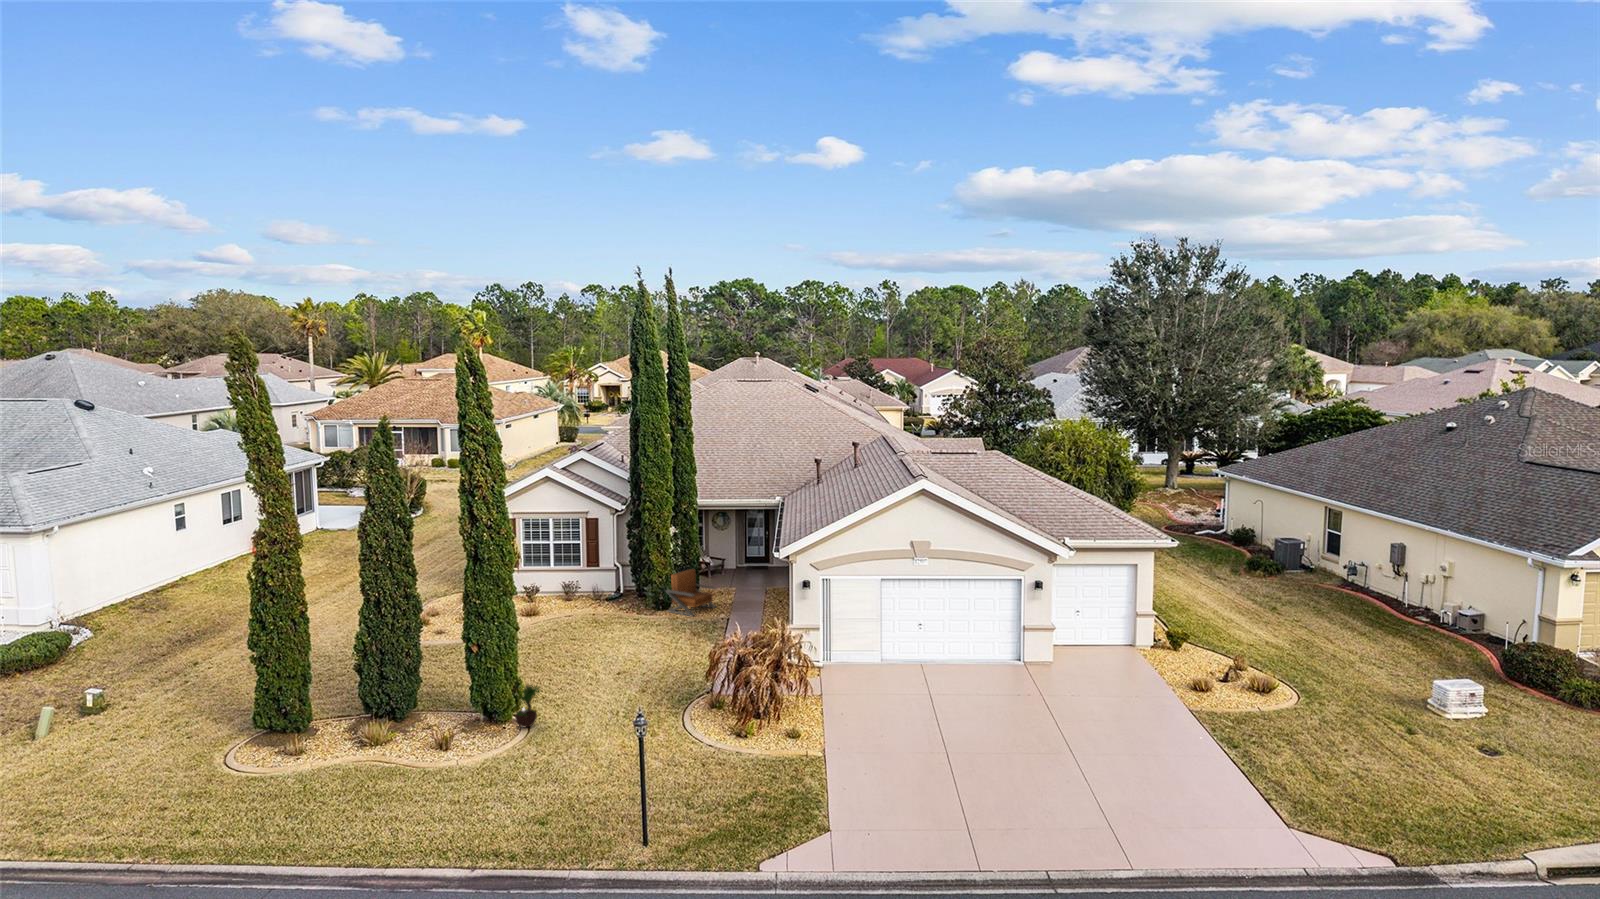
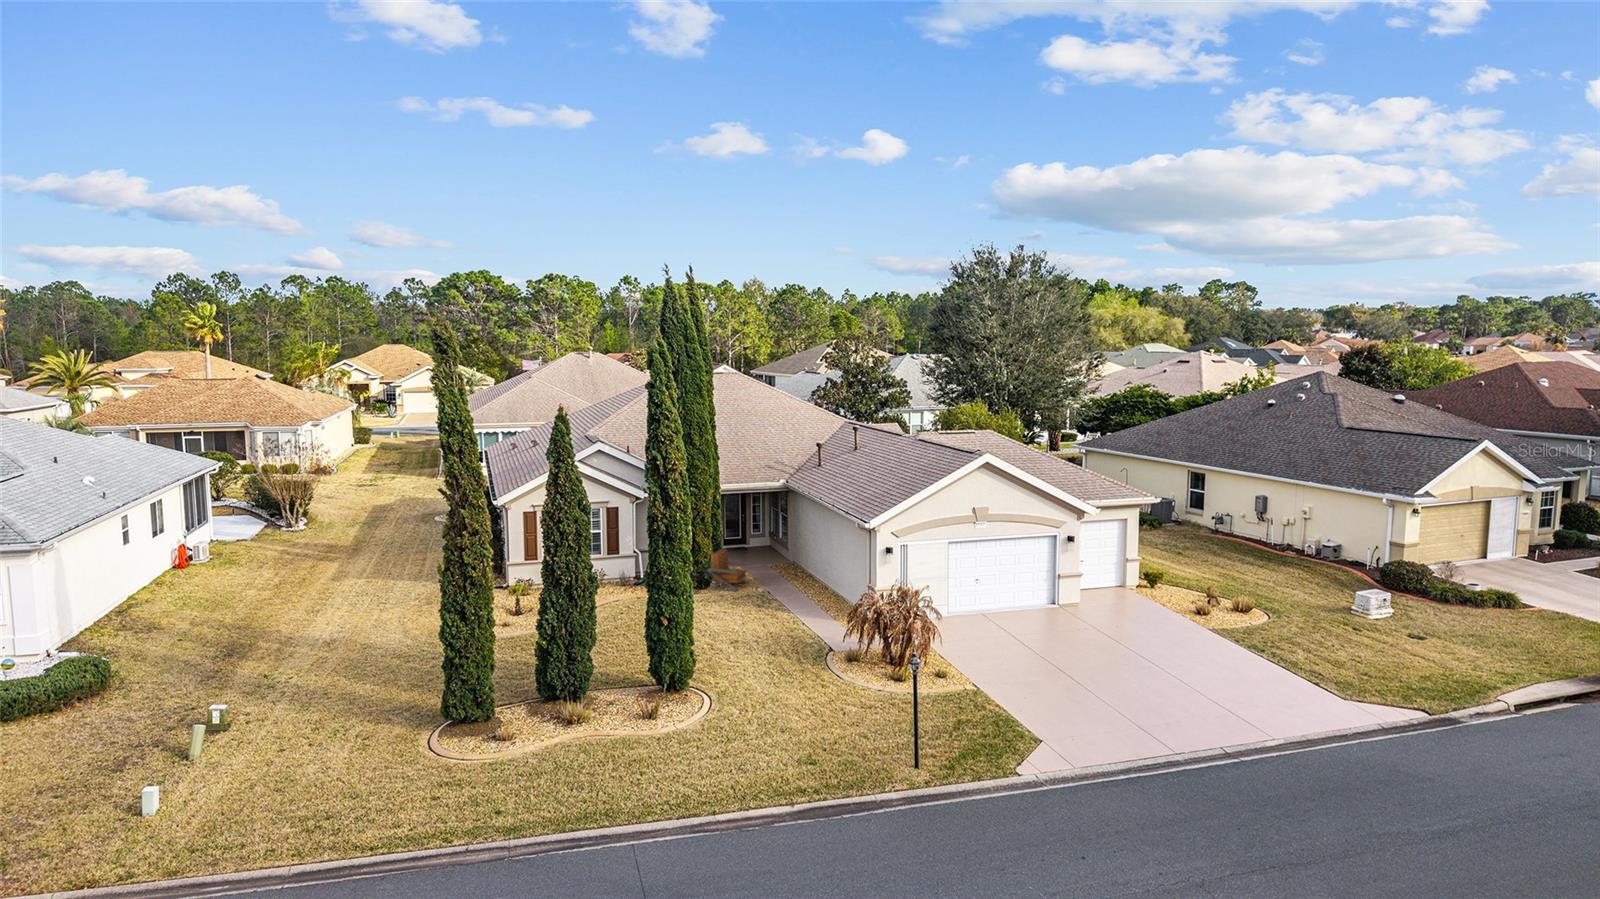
potted tree: present [515,685,540,727] -> none [689,650,715,693]

